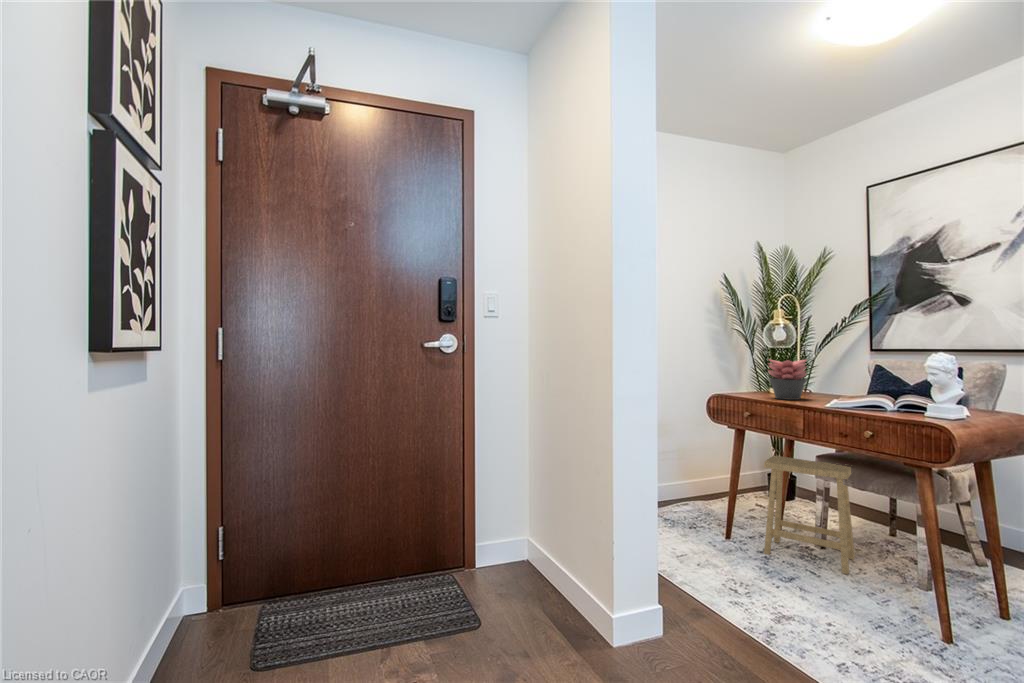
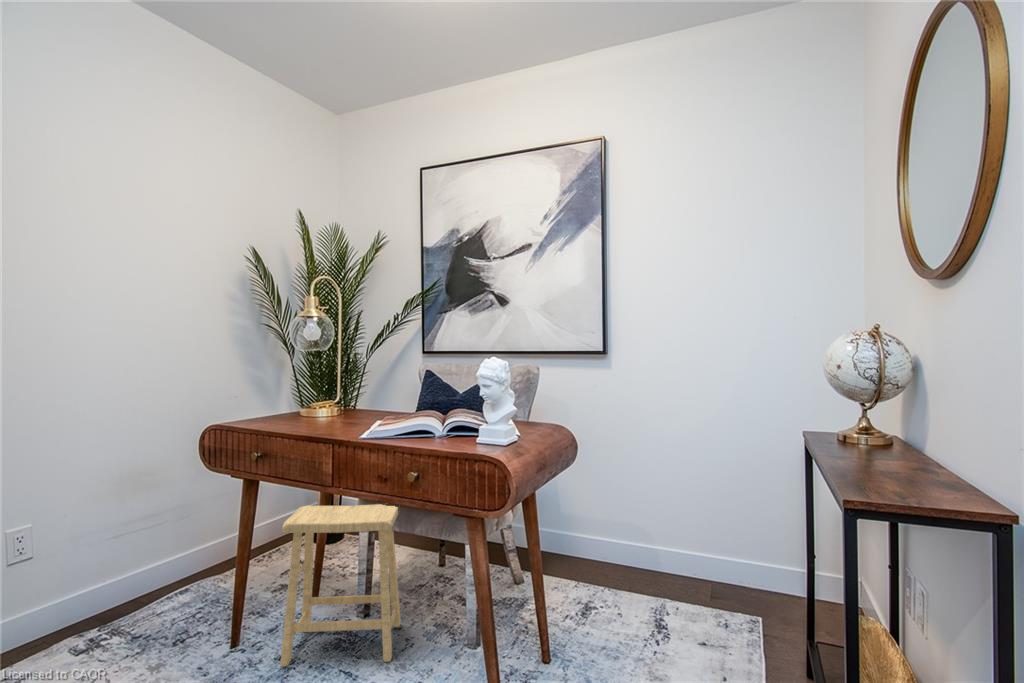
succulent plant: present [768,359,807,400] -> none [291,366,347,426]

